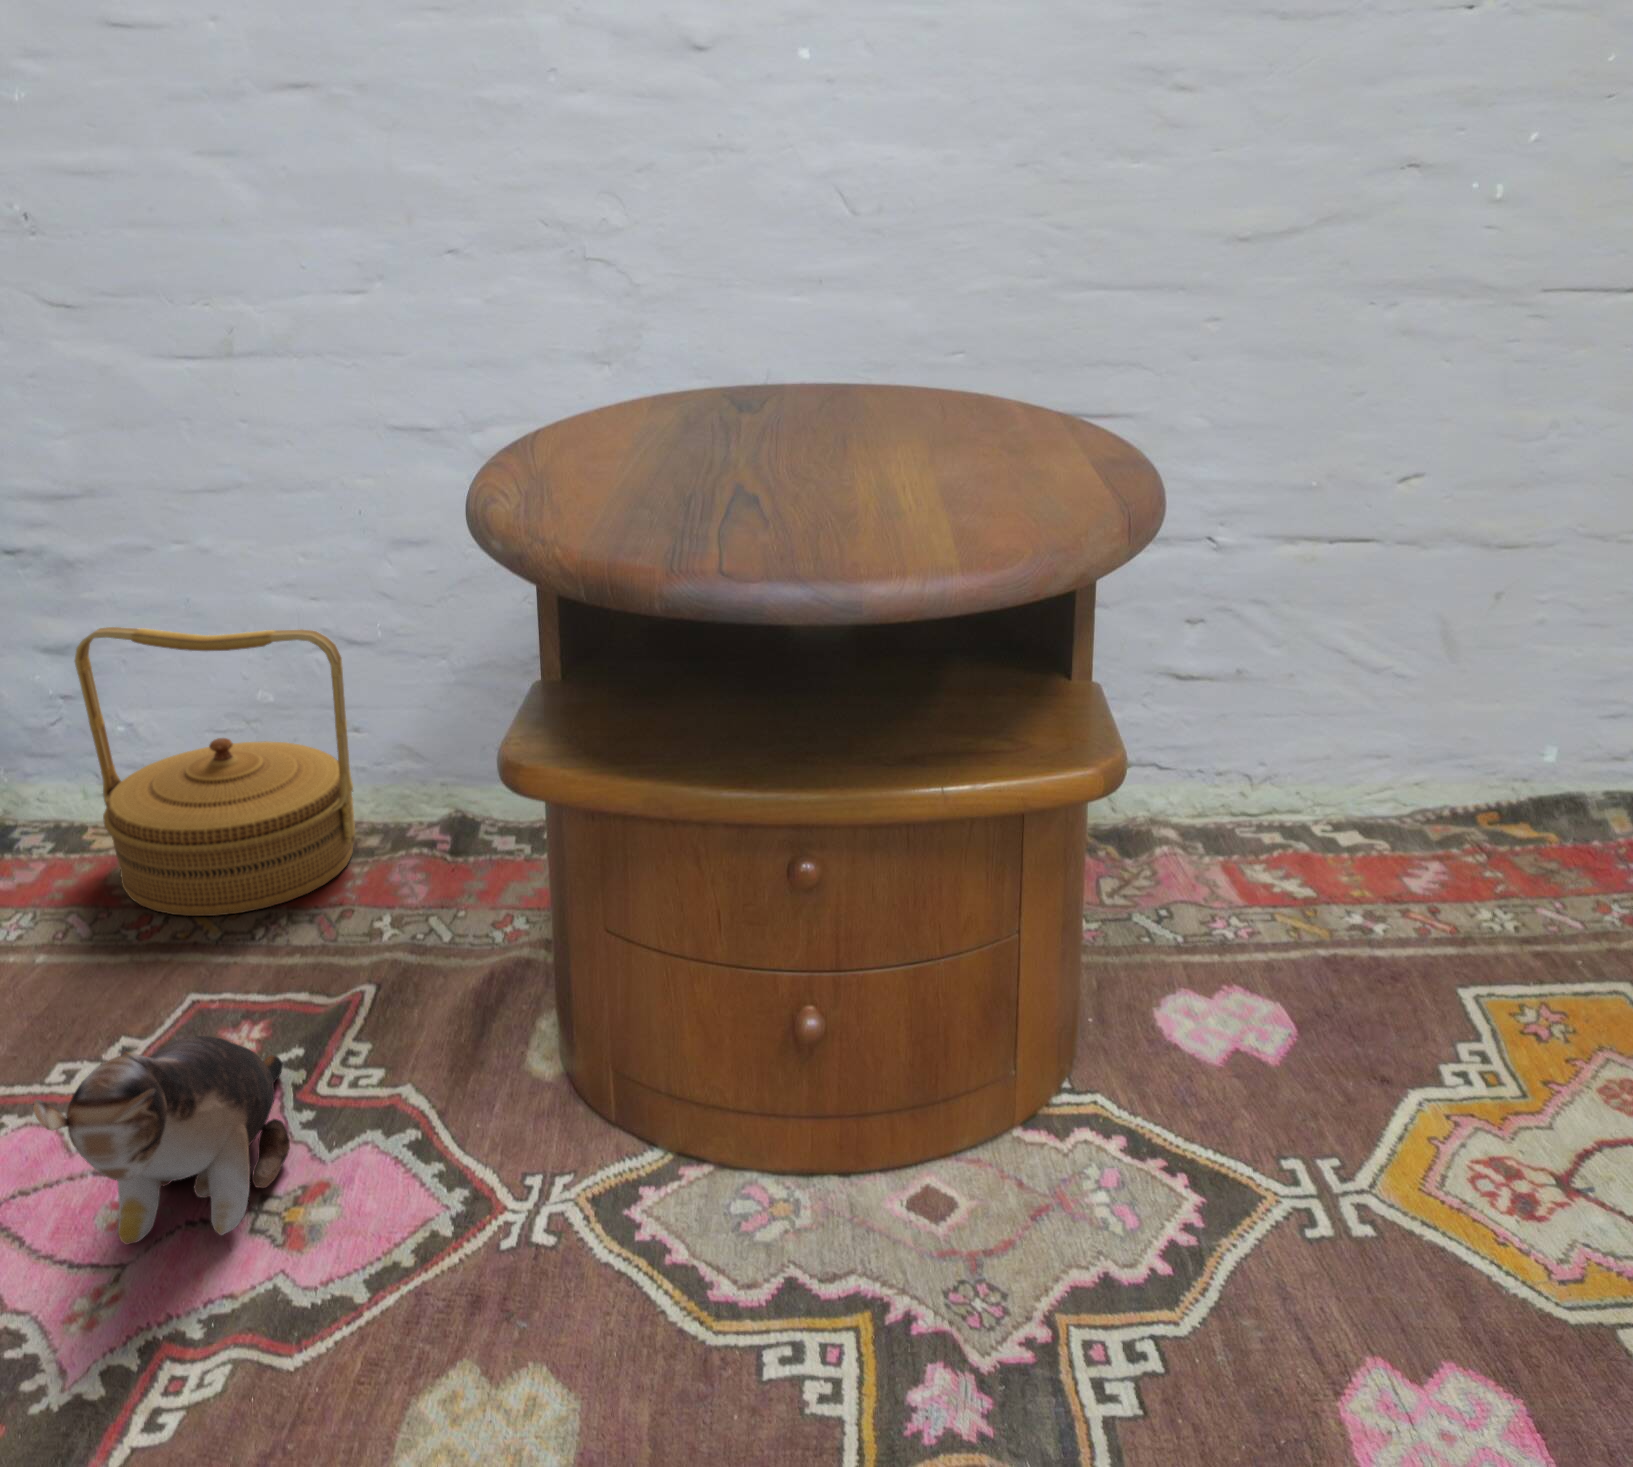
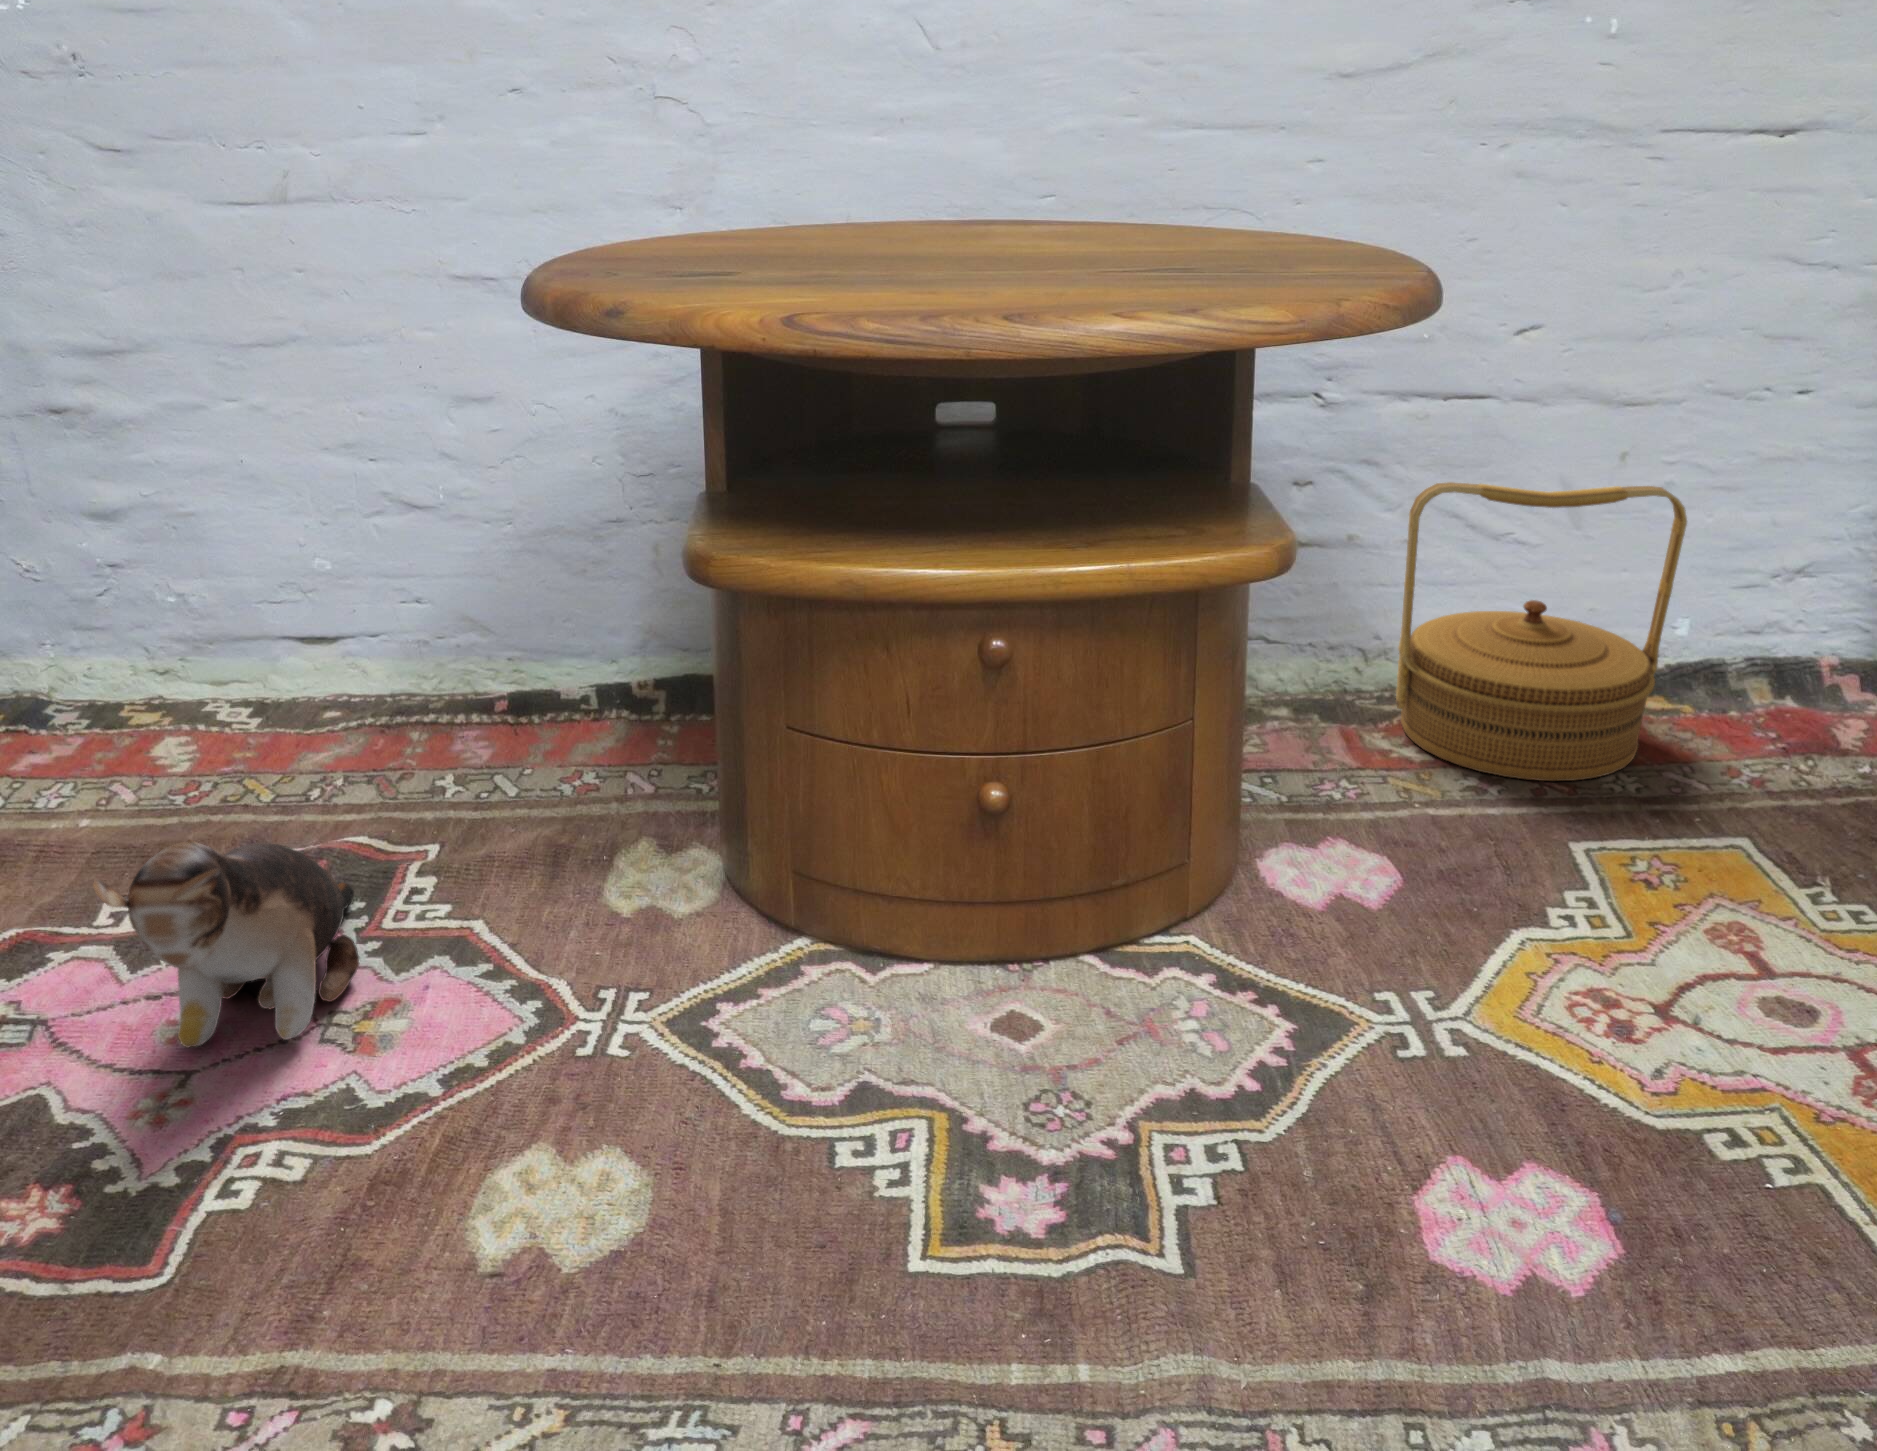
woven basket: present [75,627,355,916] -> present [1396,482,1687,781]

